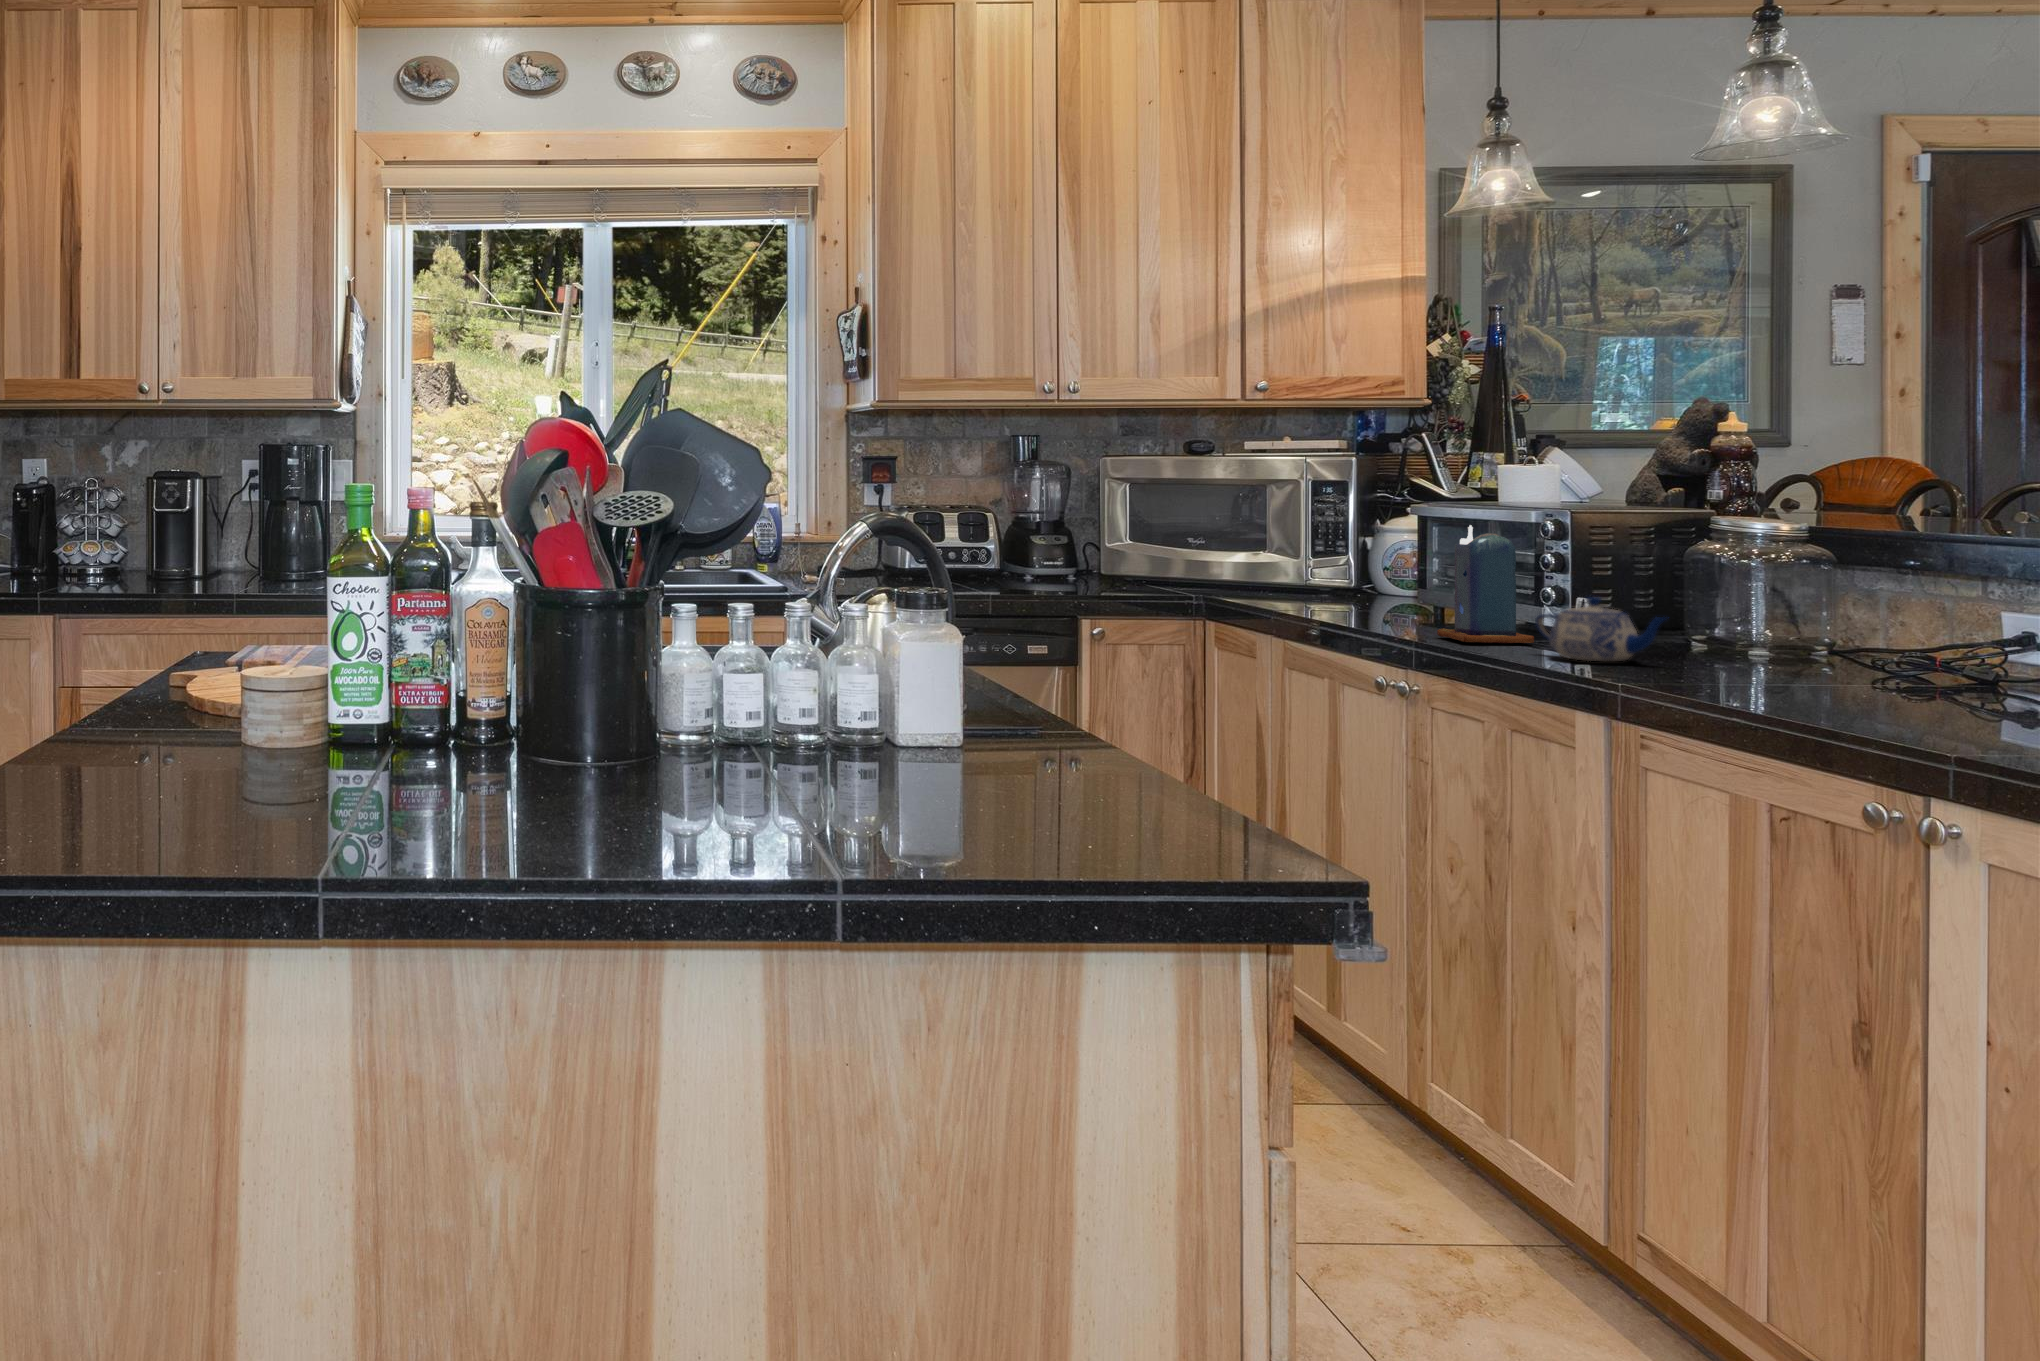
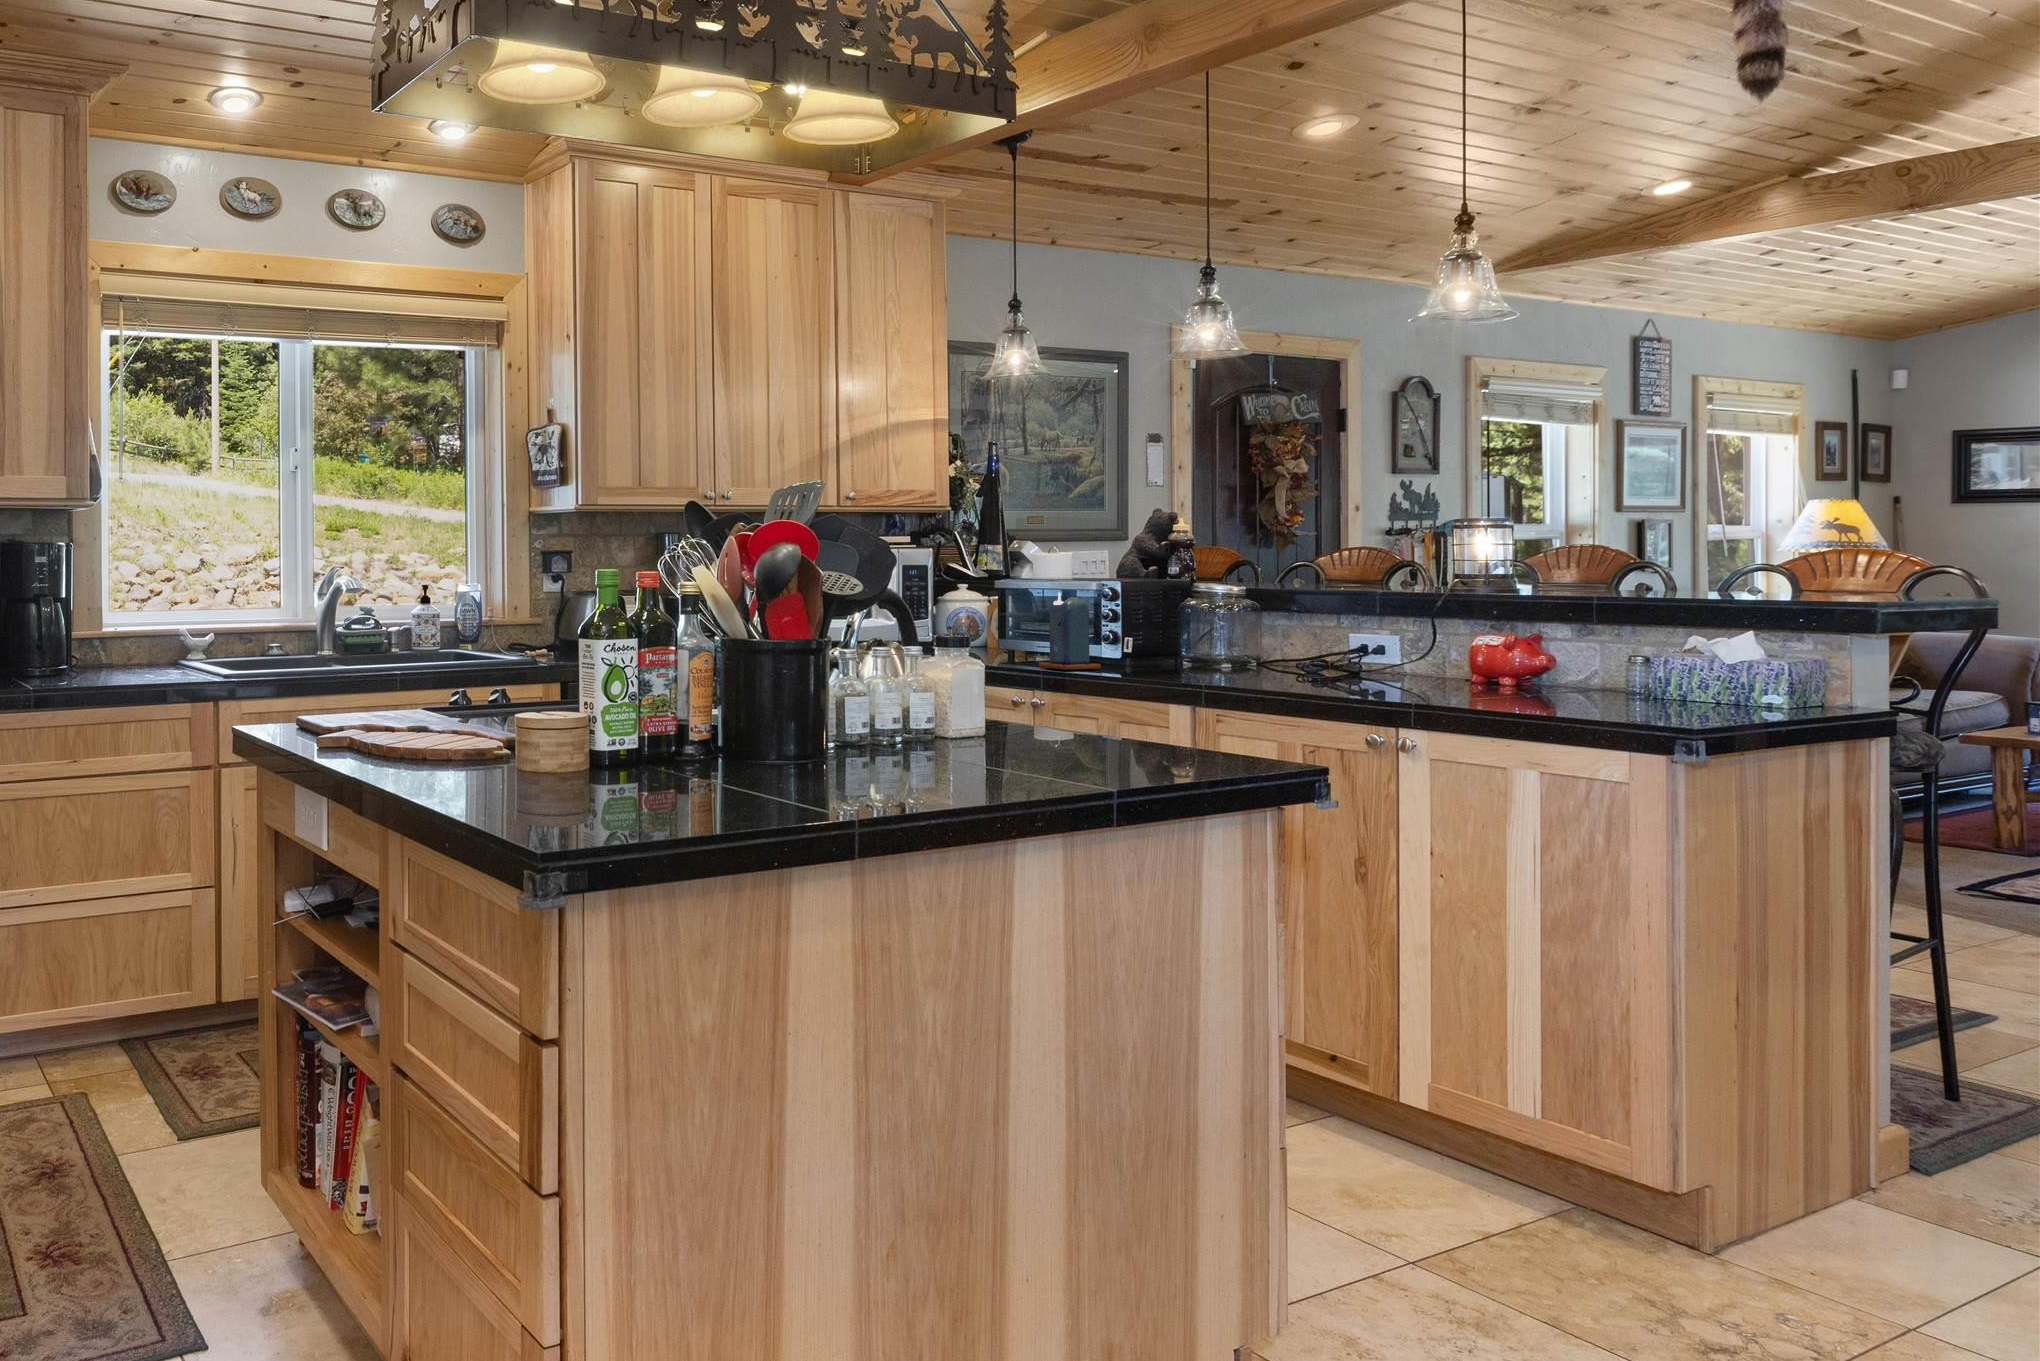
teapot: present [1535,597,1666,661] -> none [1114,636,1198,676]

